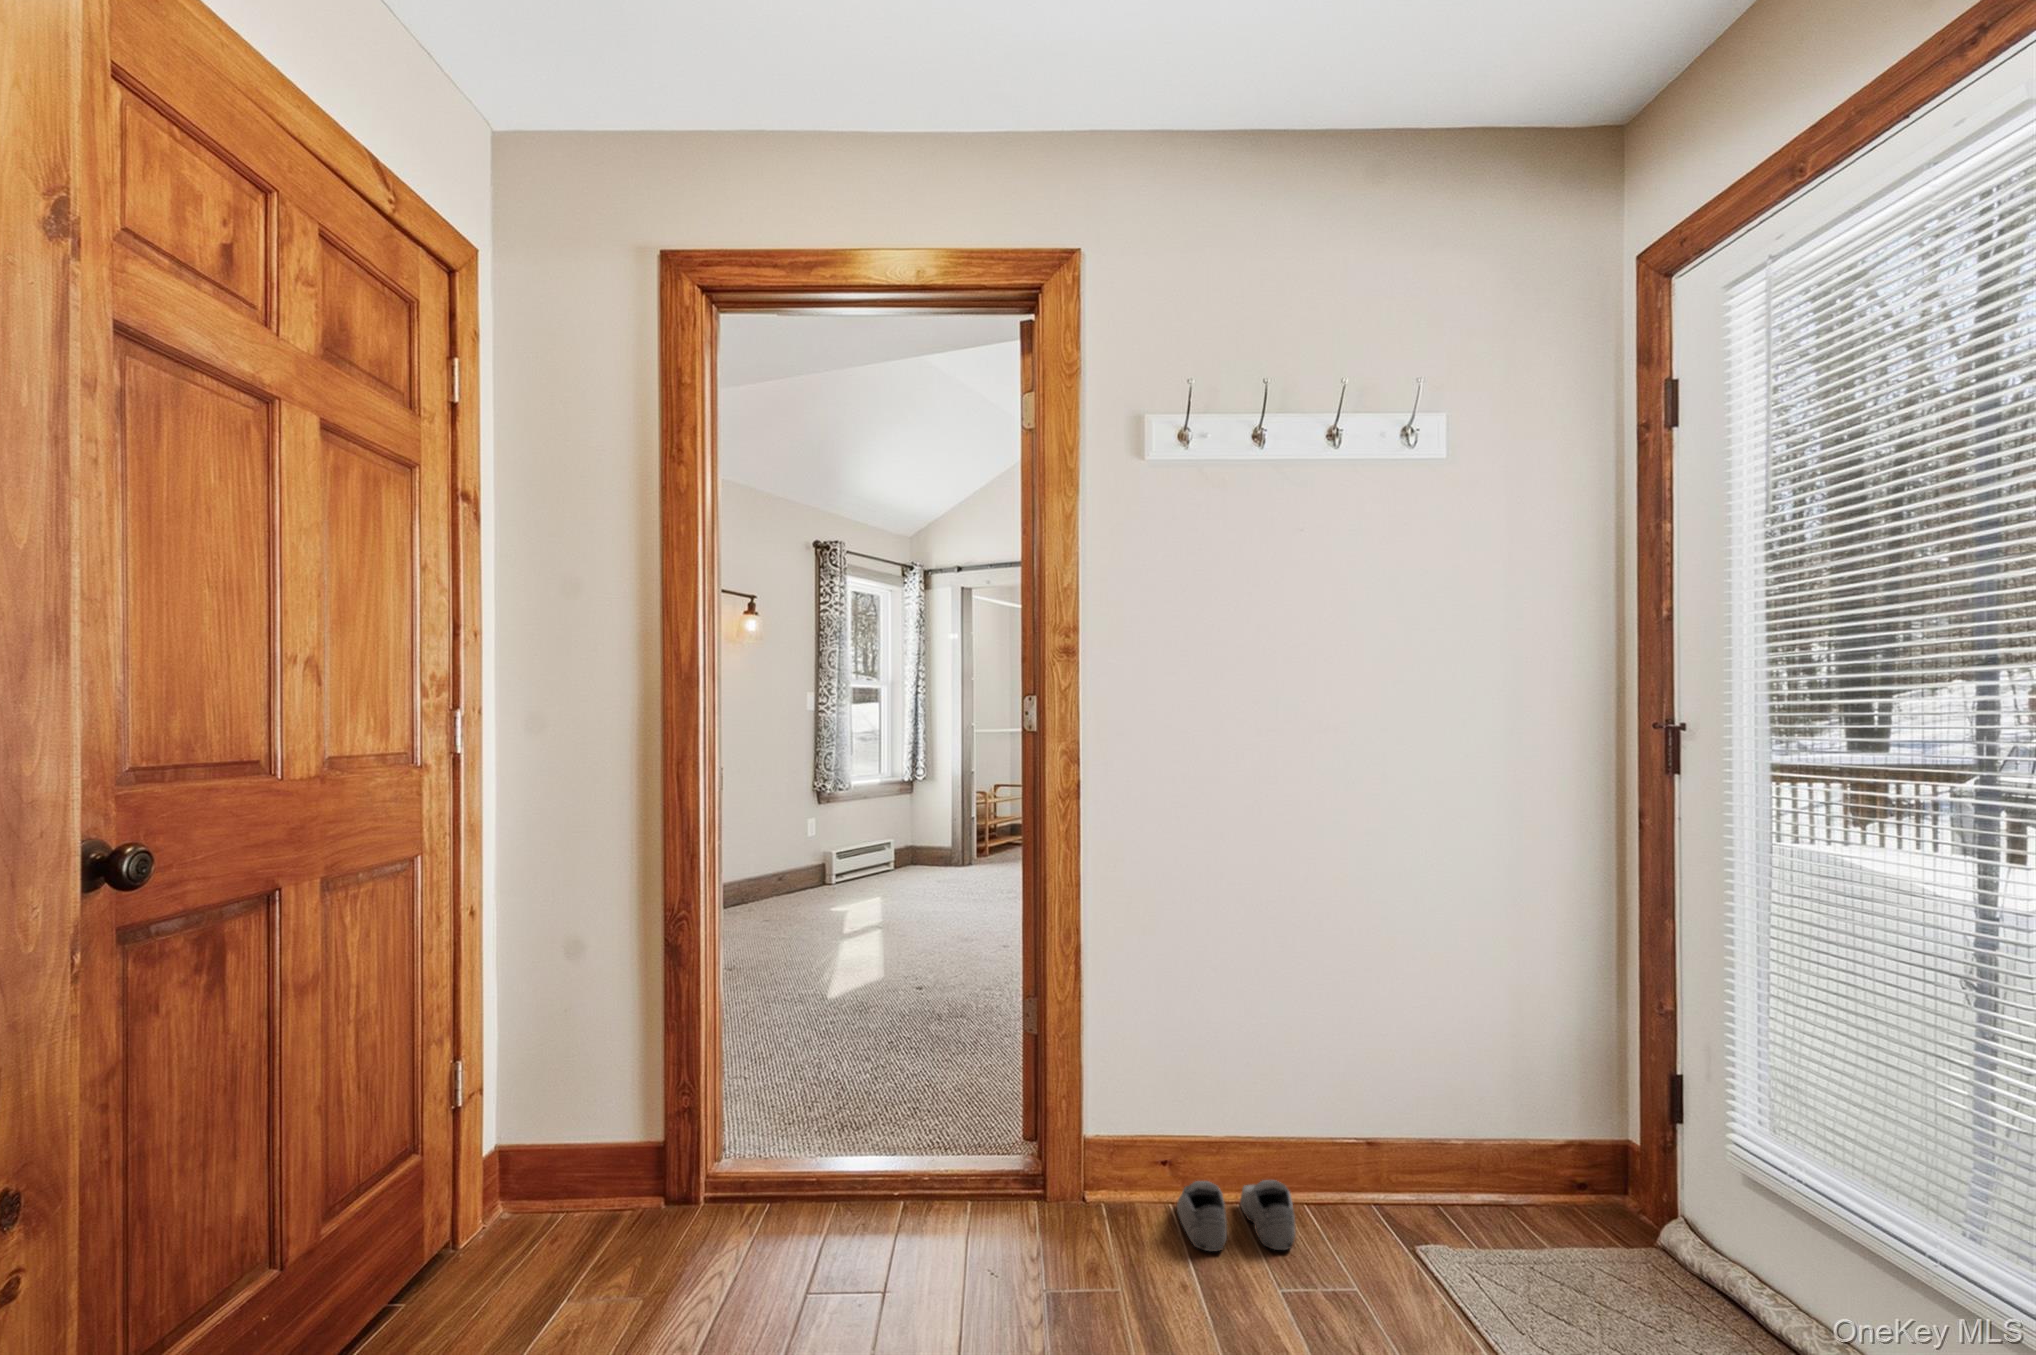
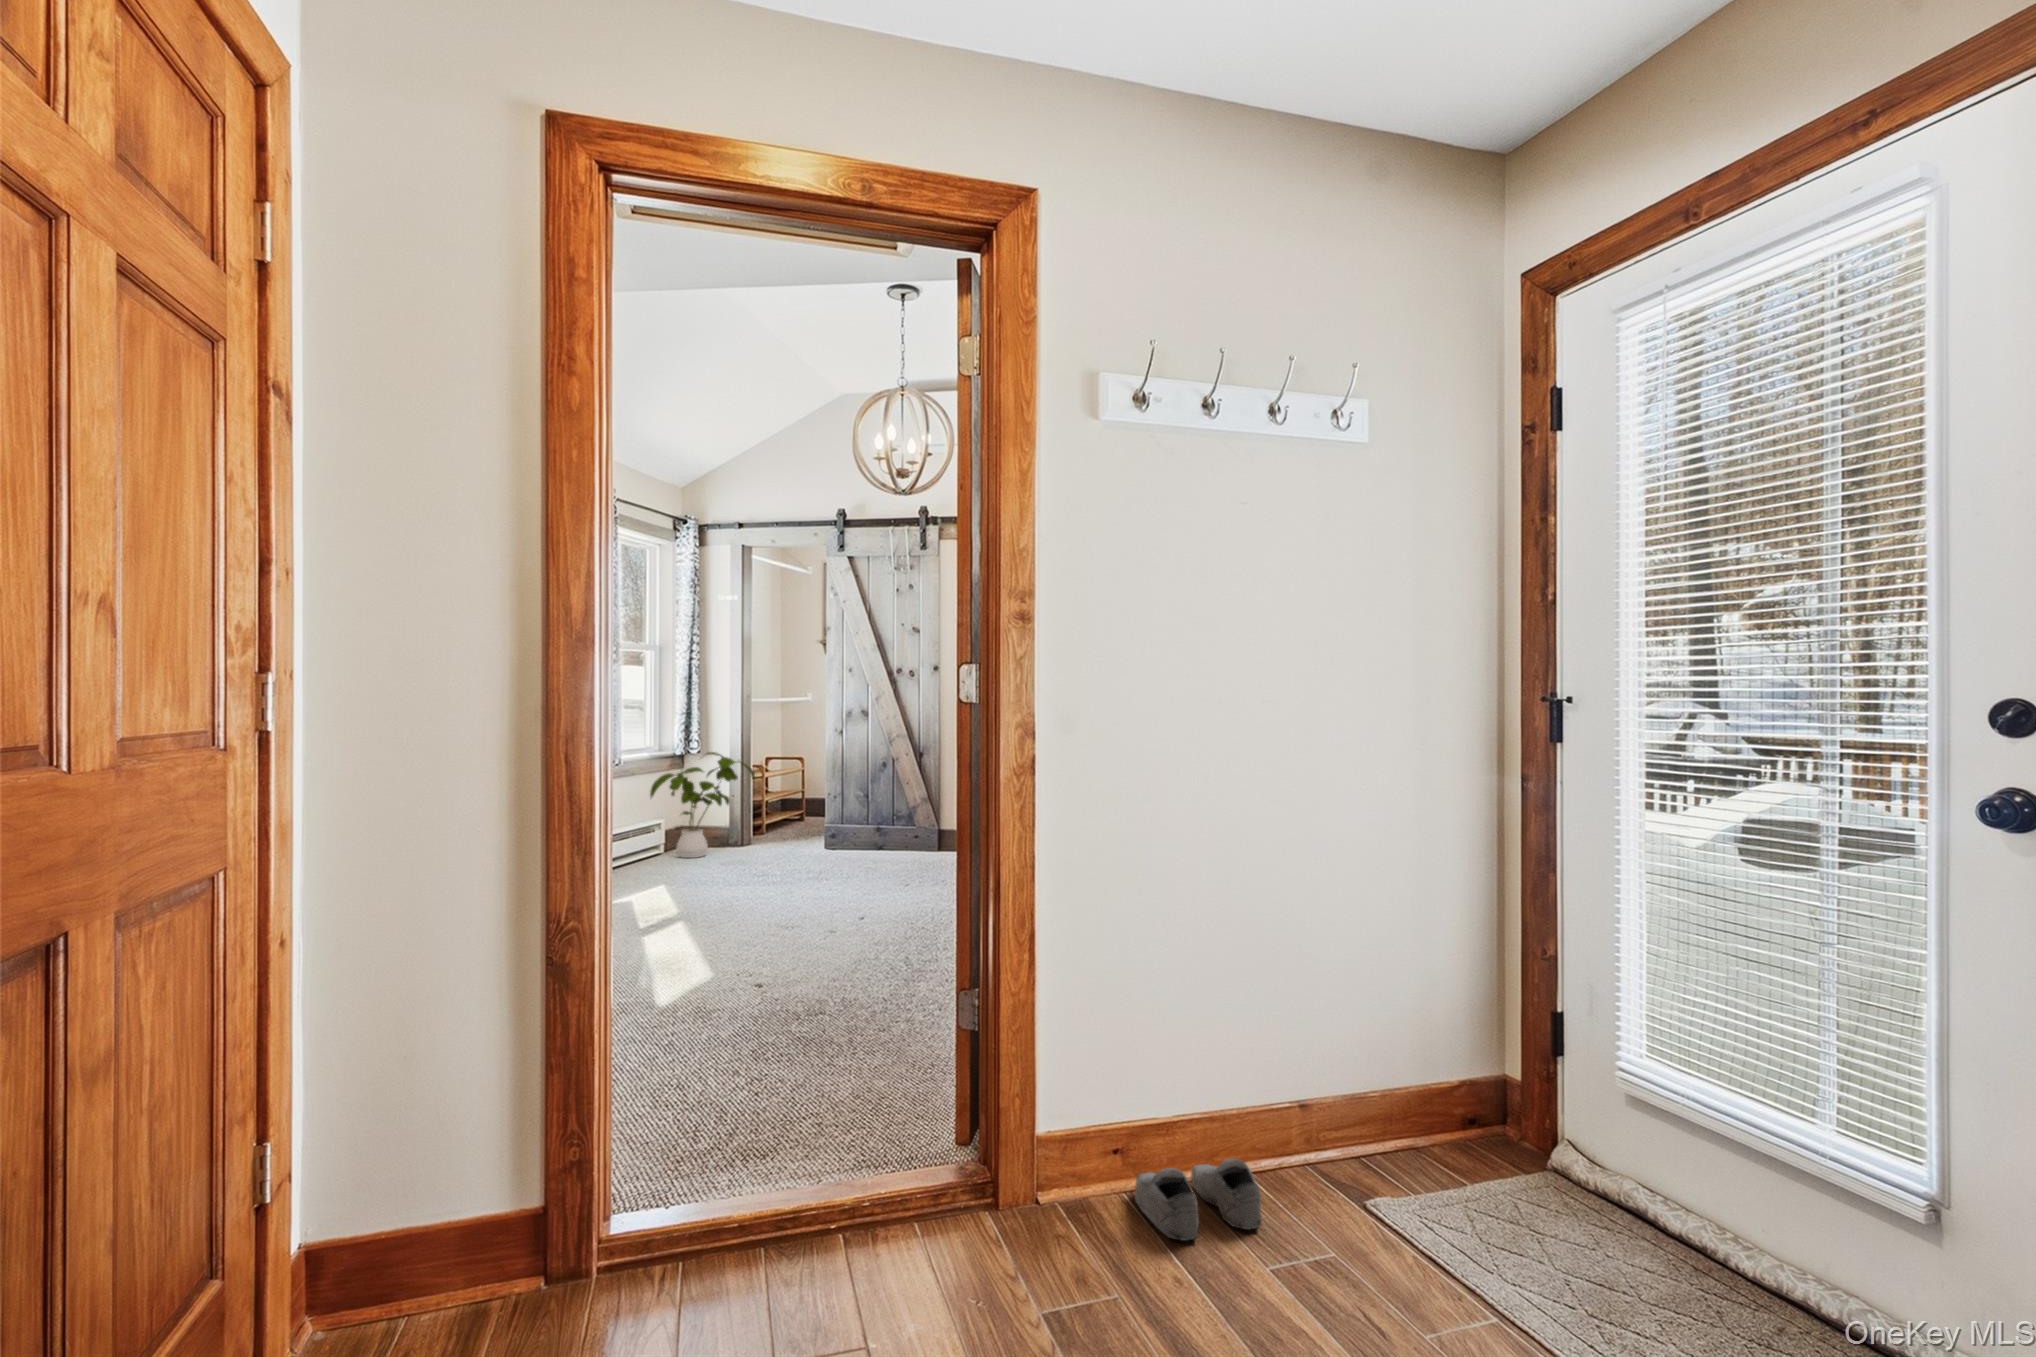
house plant: none [880,777,973,874] -> present [650,752,755,858]

